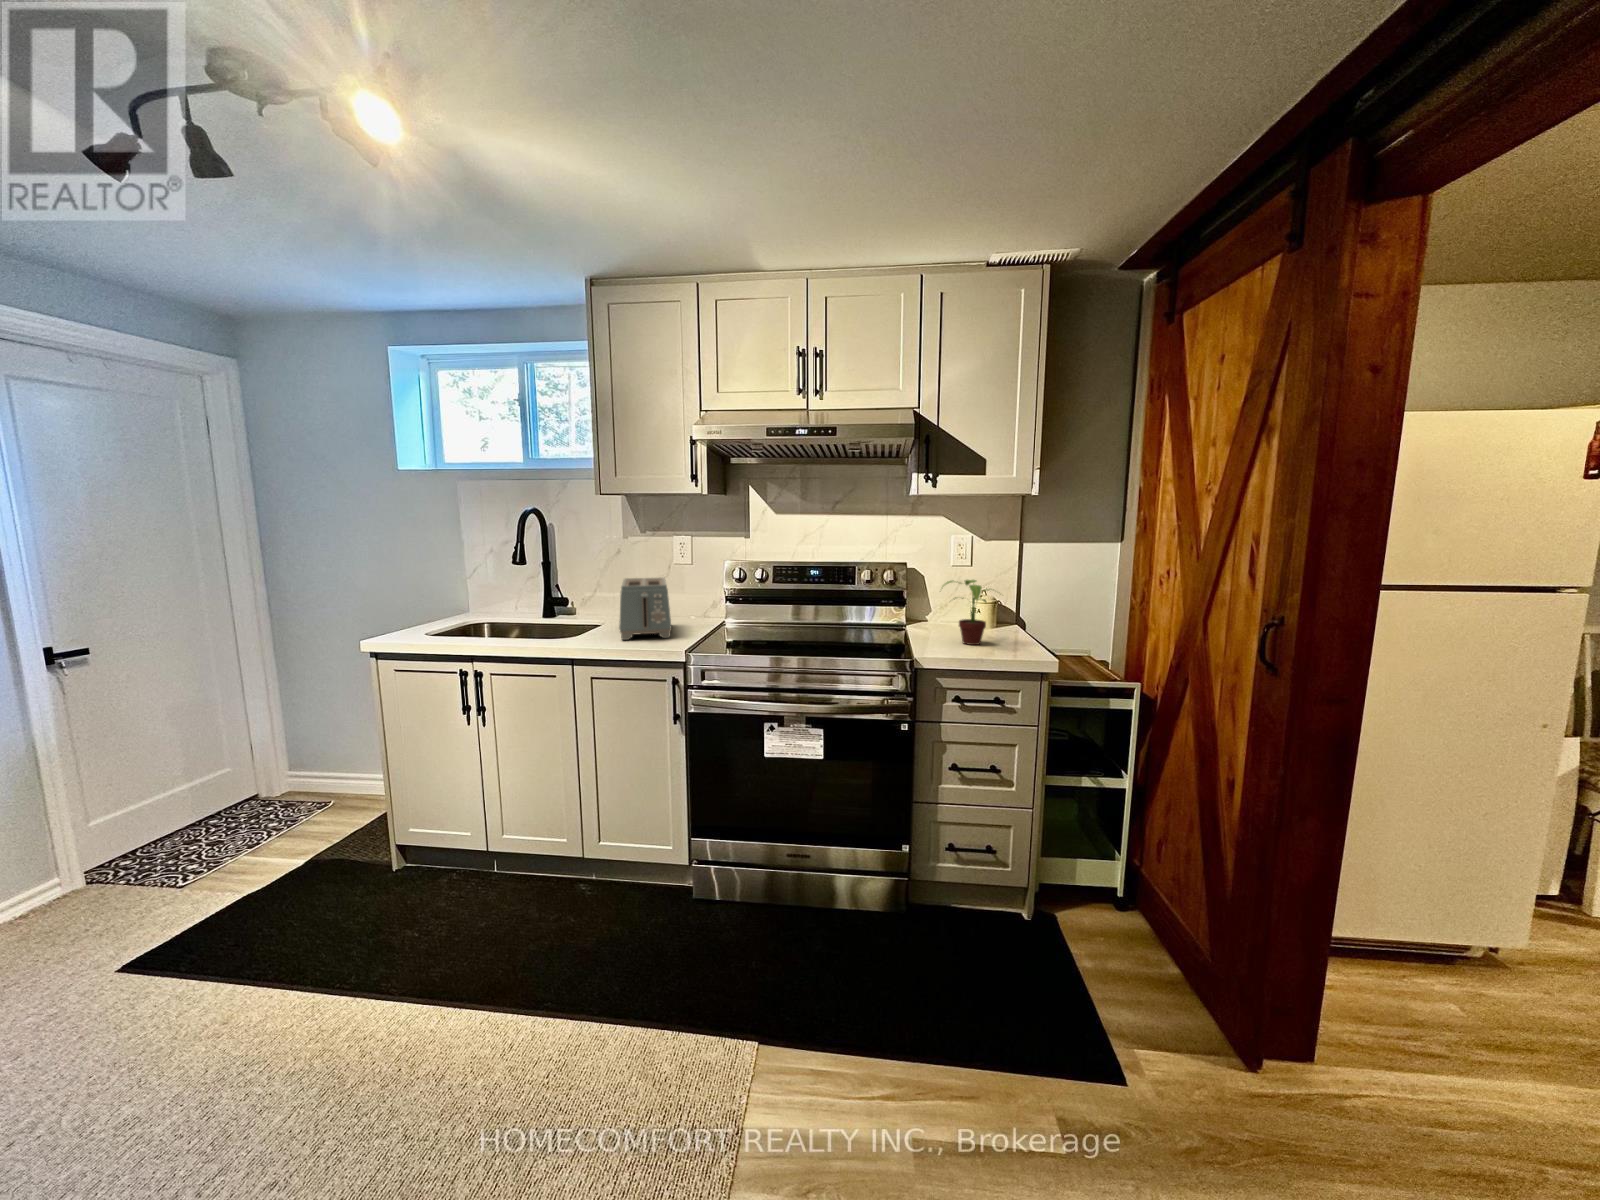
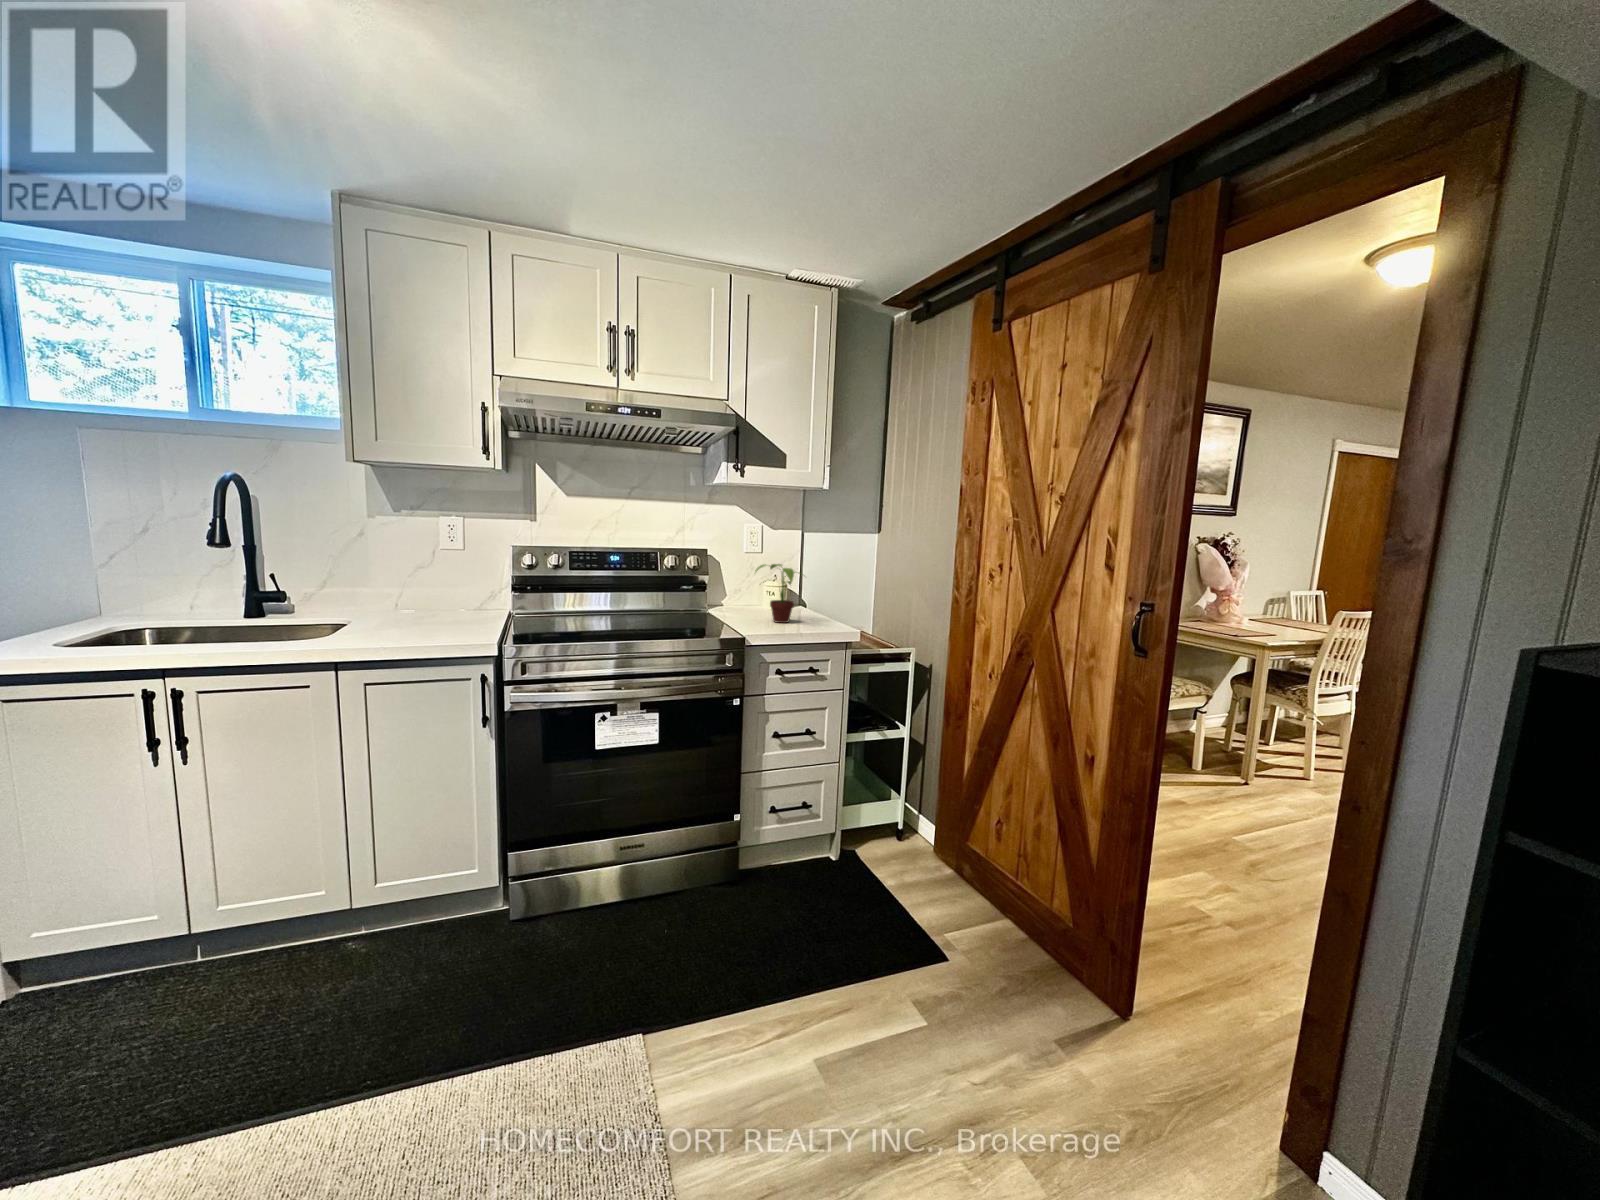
toaster: present [619,577,671,640] -> none [379,564,464,638]

